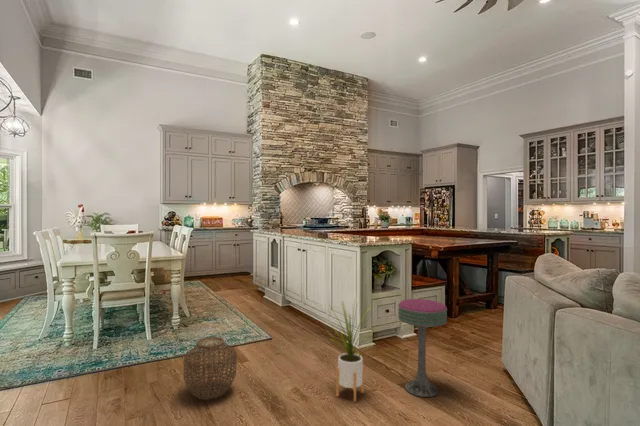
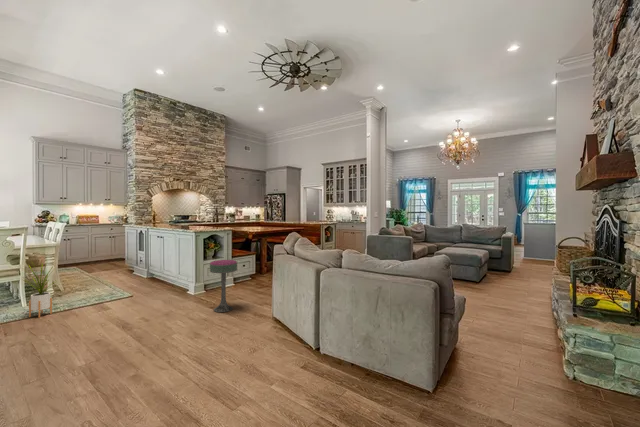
house plant: present [336,303,364,402] -> present [25,263,52,318]
woven basket: present [184,337,236,400] -> none [56,292,99,331]

